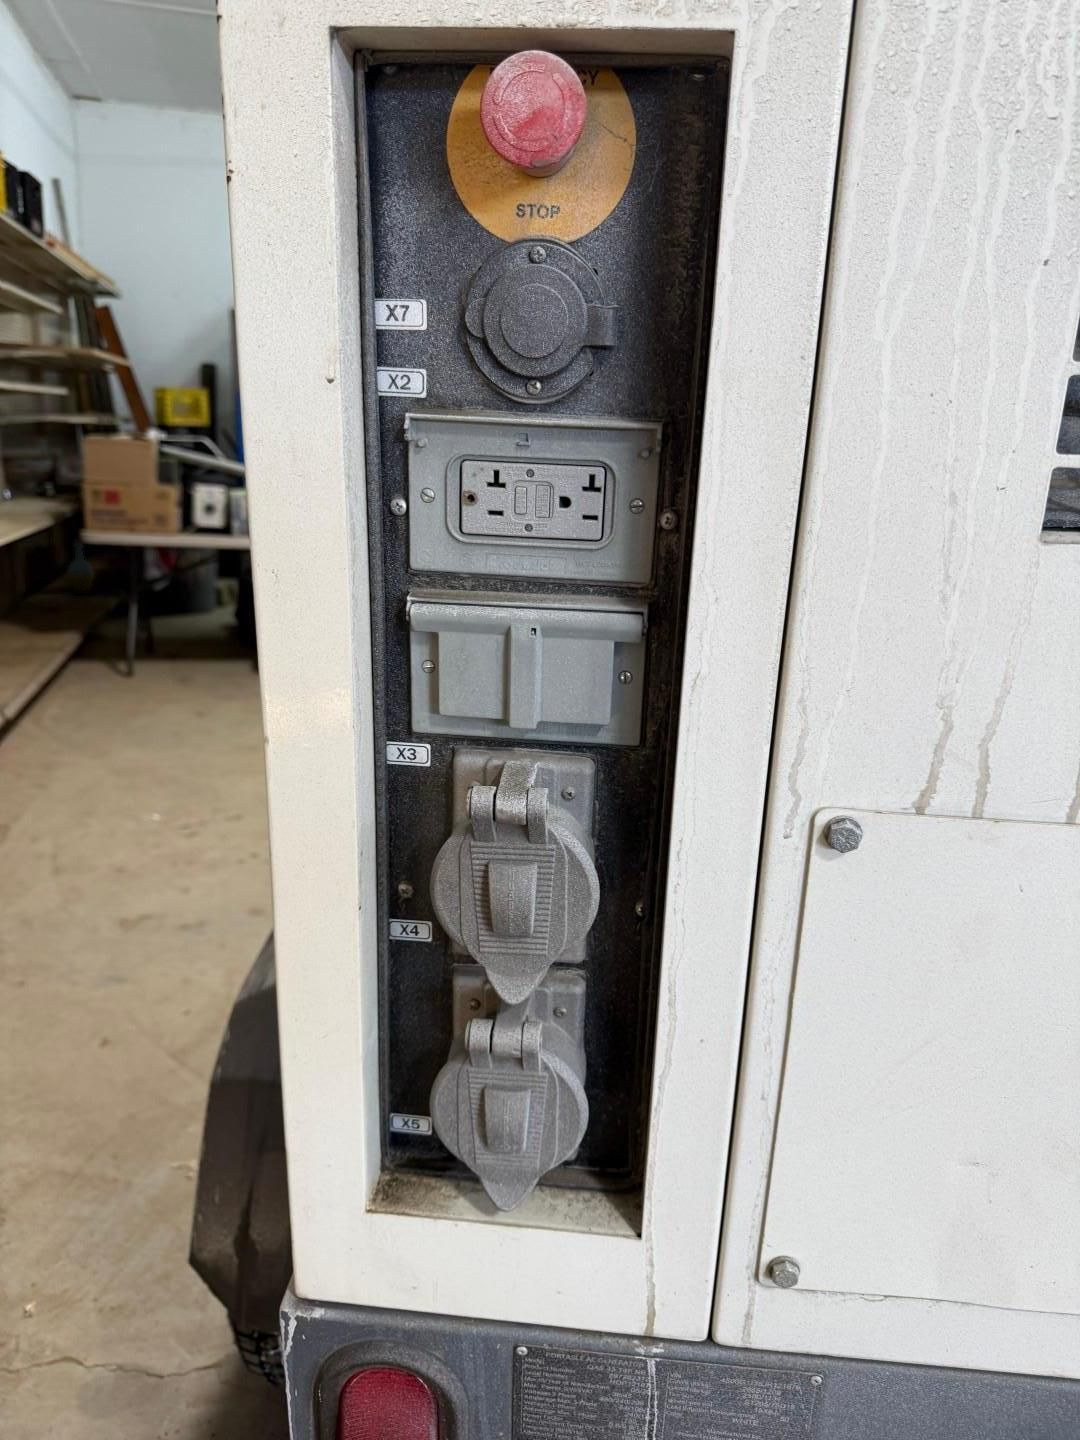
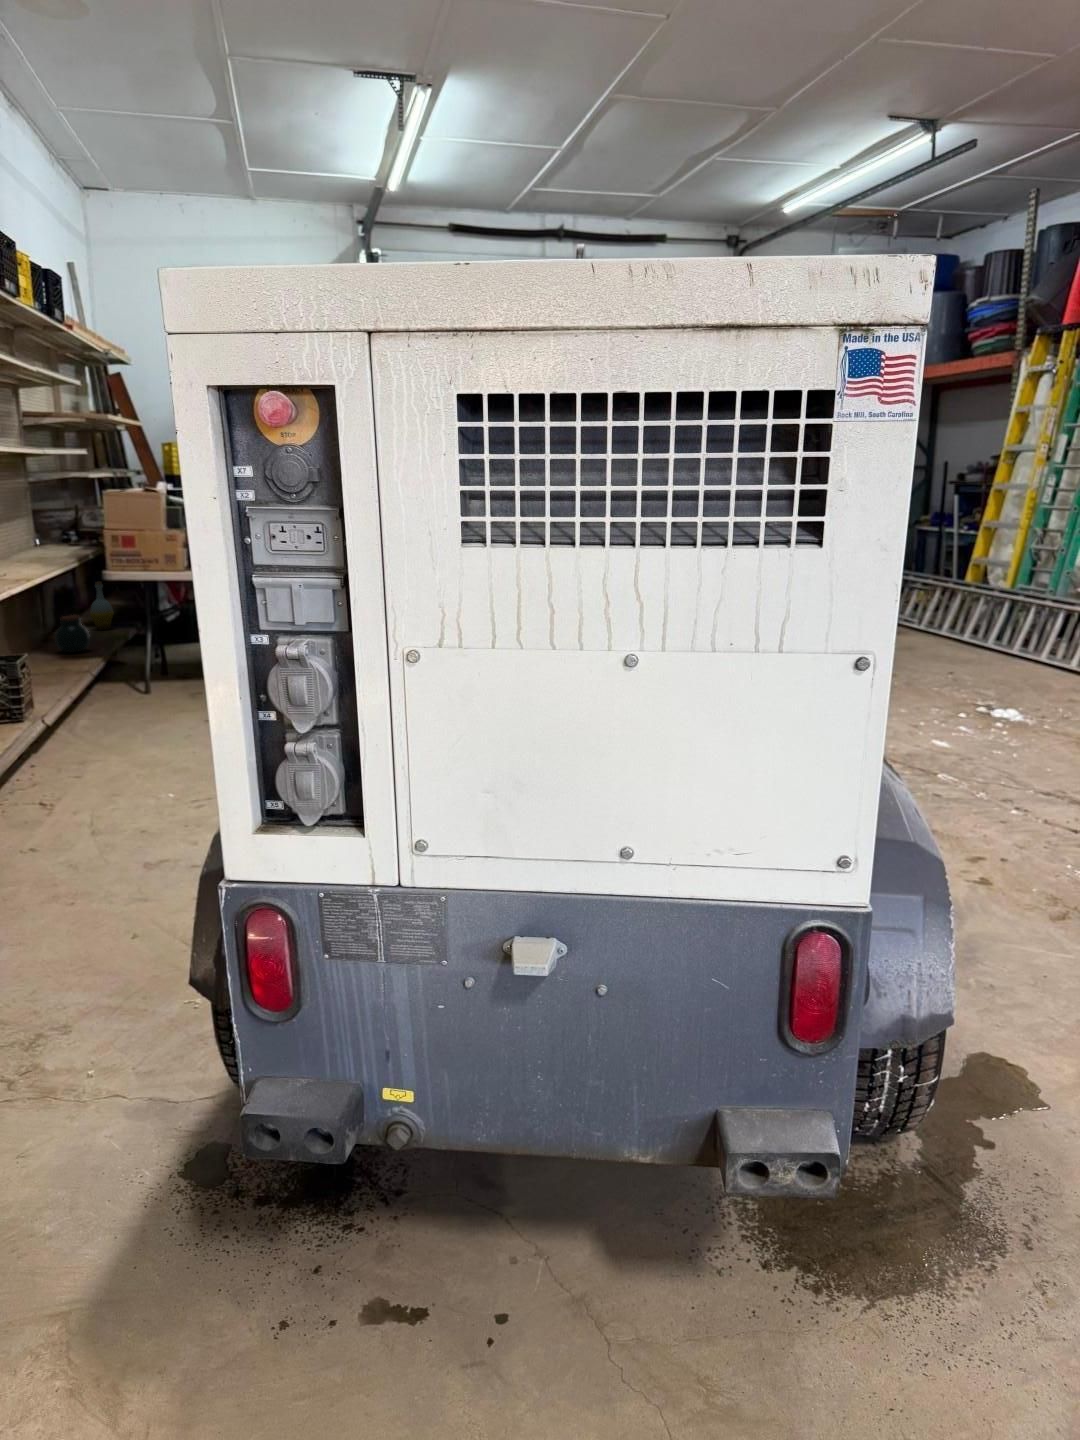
jar: none [24,578,64,621] -> present [55,615,90,652]

